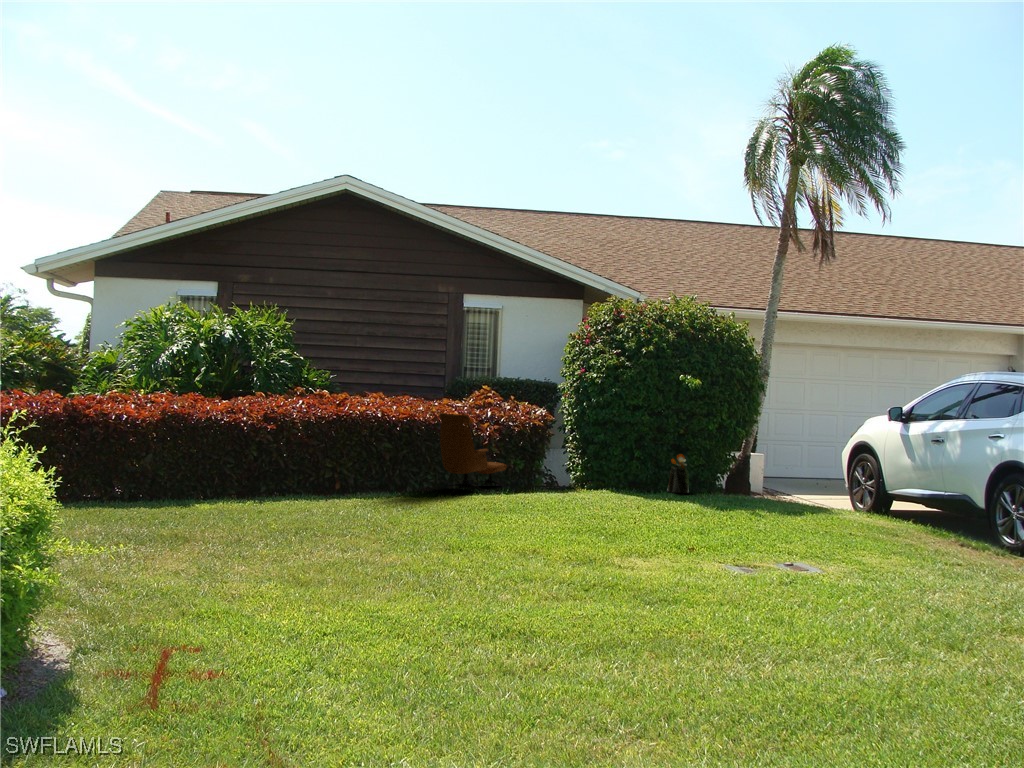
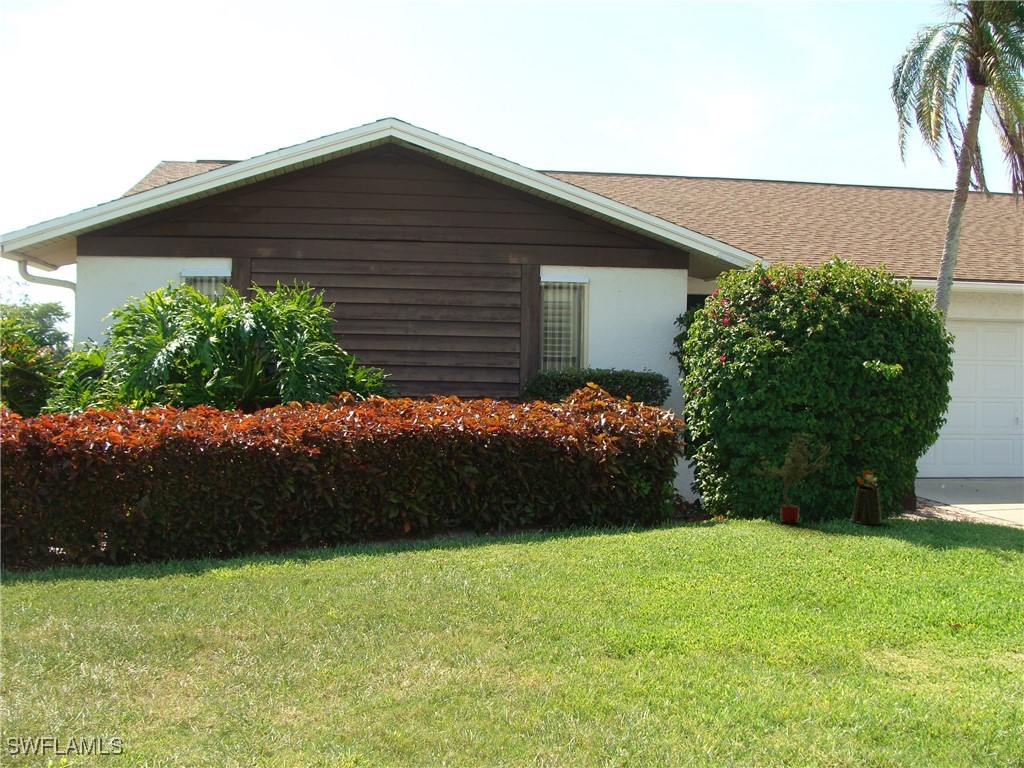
lounge chair: present [439,413,507,493] -> none [546,425,632,537]
potted tree: none [595,424,650,491] -> present [754,433,831,524]

